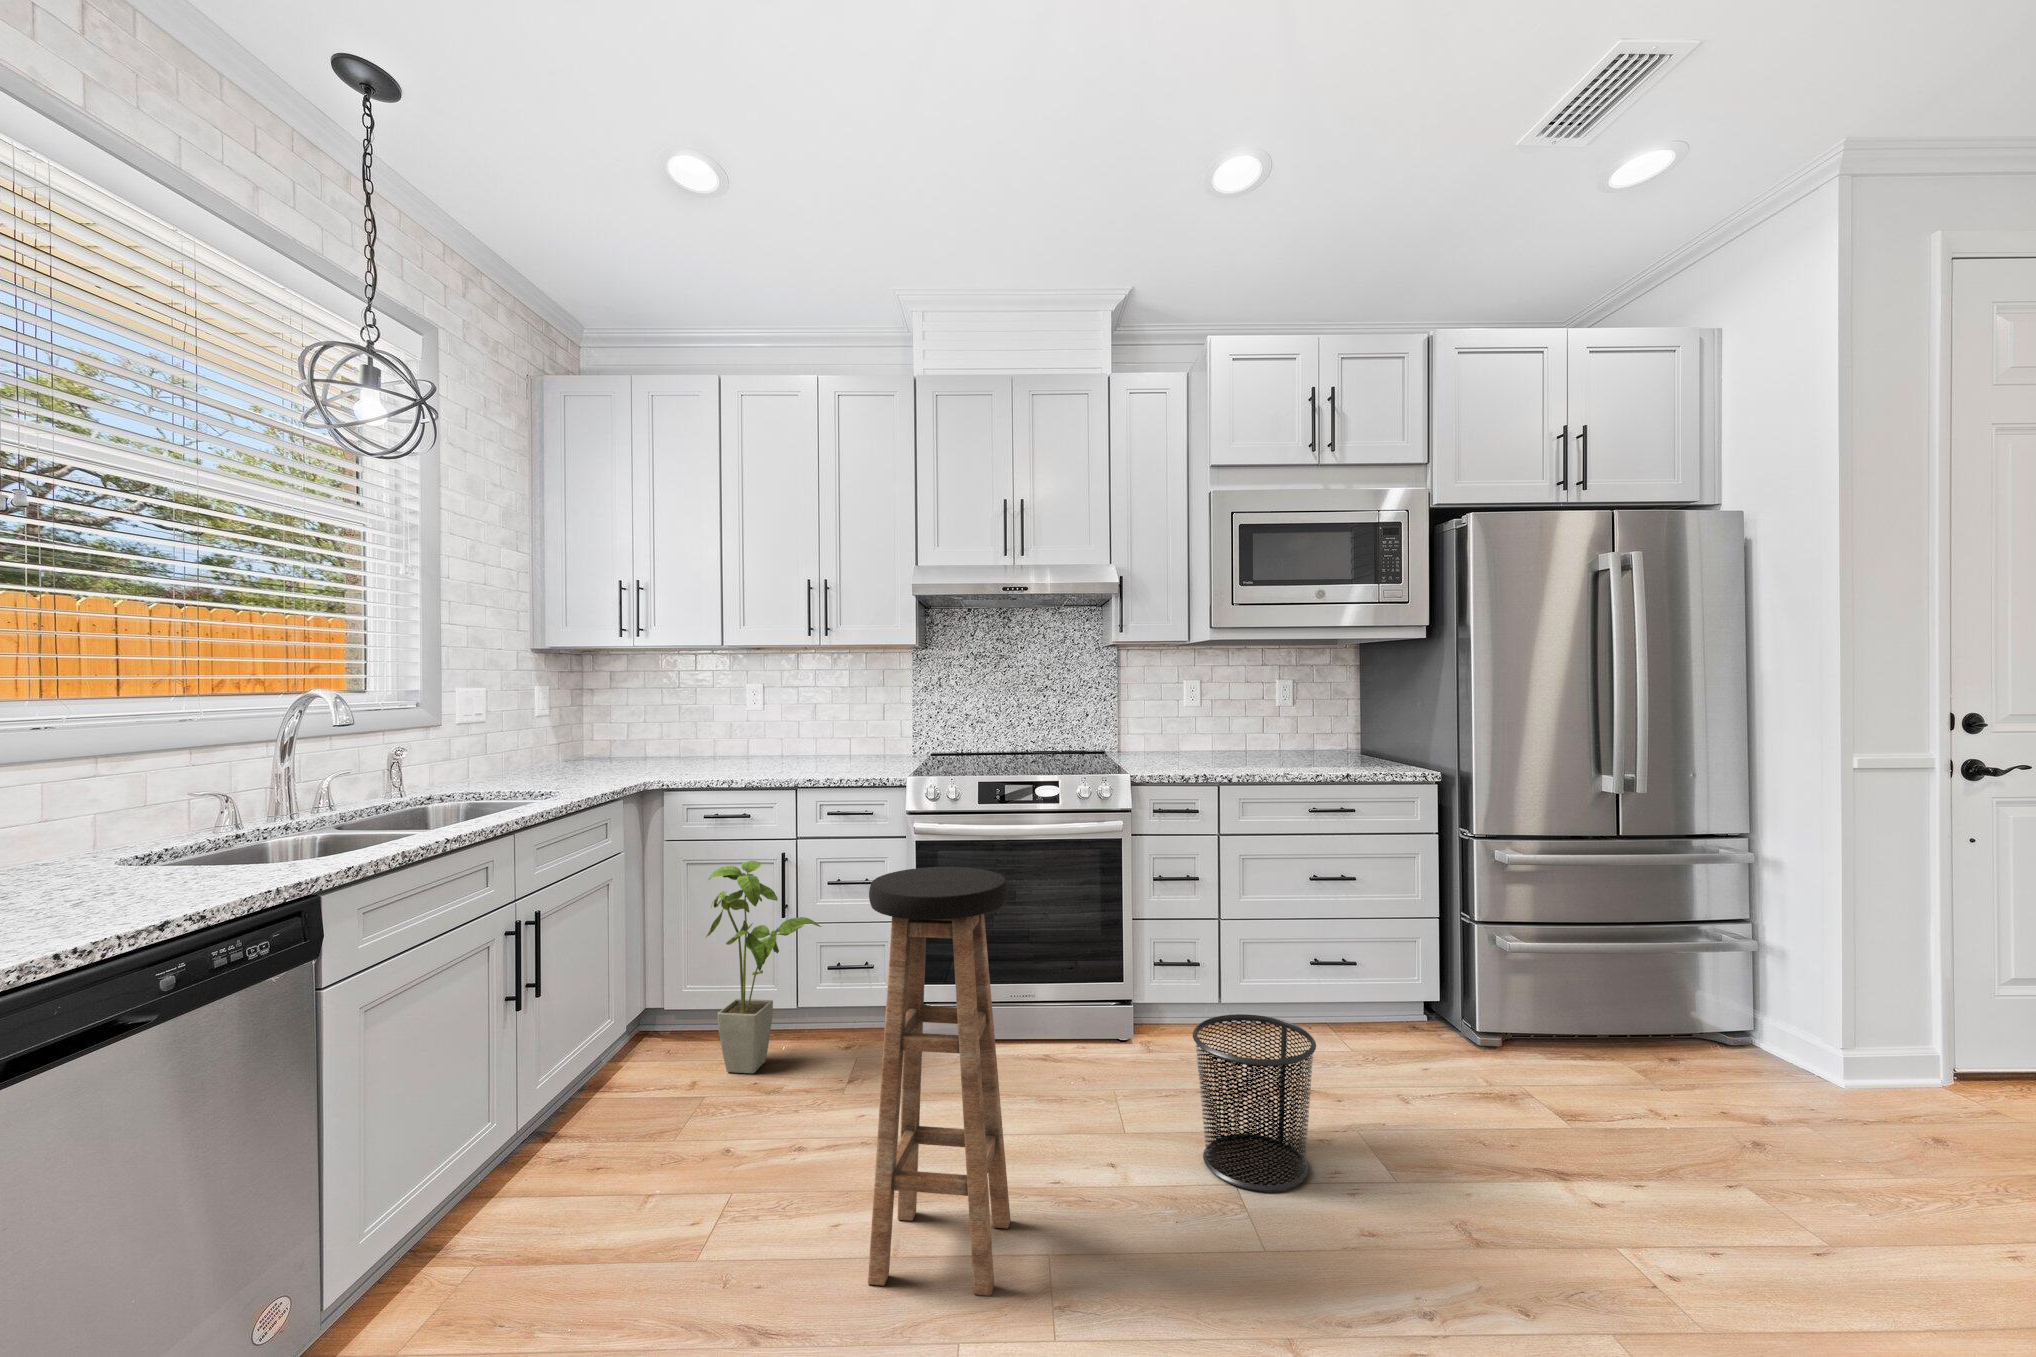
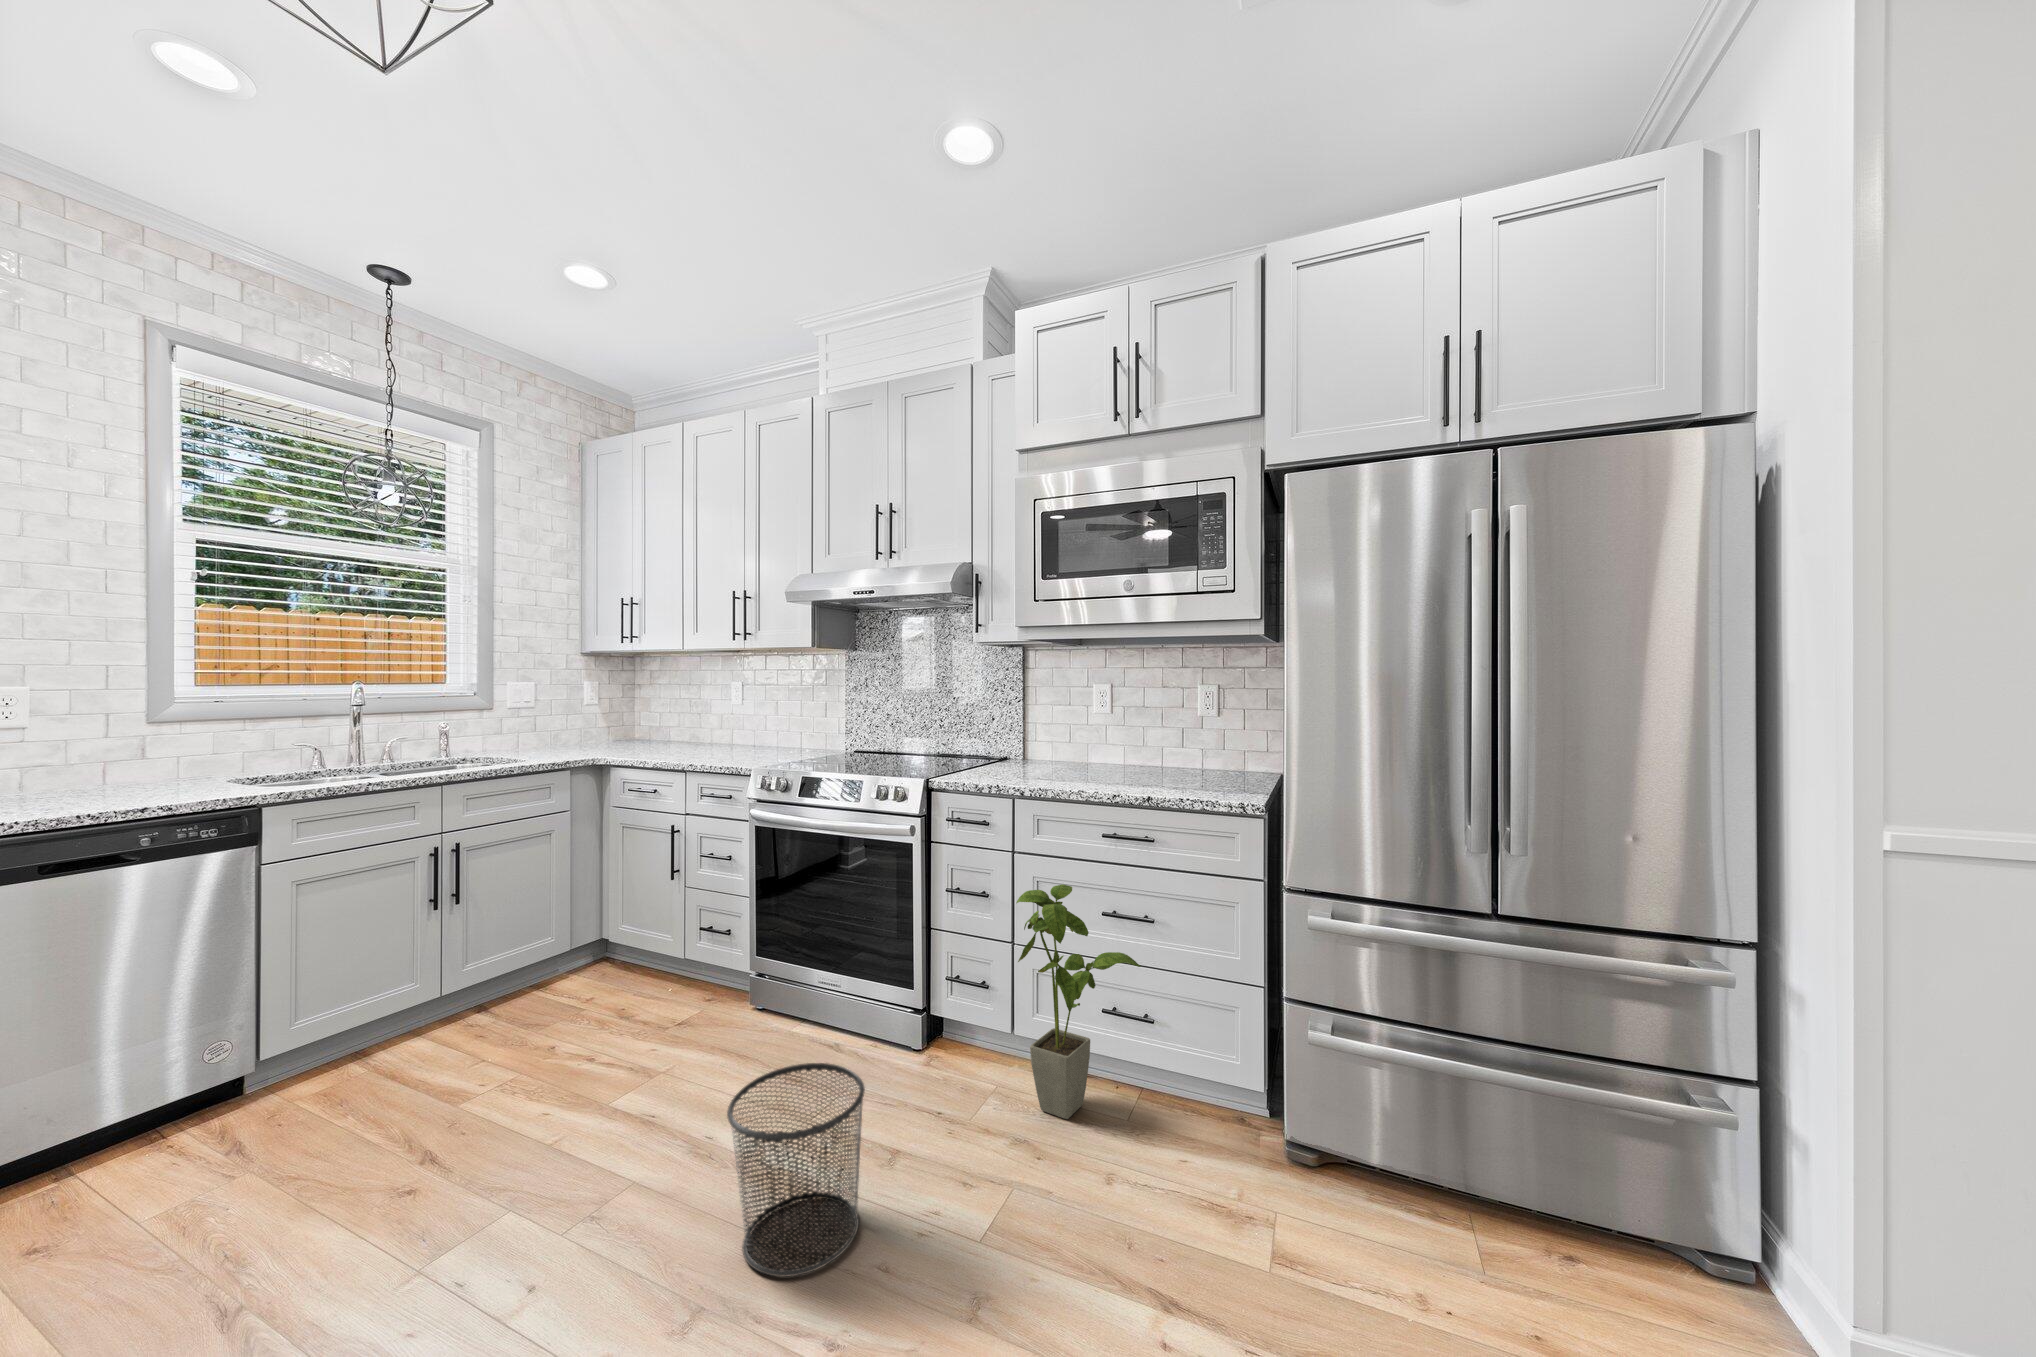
house plant: present [706,861,821,1073] -> present [1016,884,1141,1119]
bar stool: present [868,867,1010,1295] -> none [351,877,533,1295]

